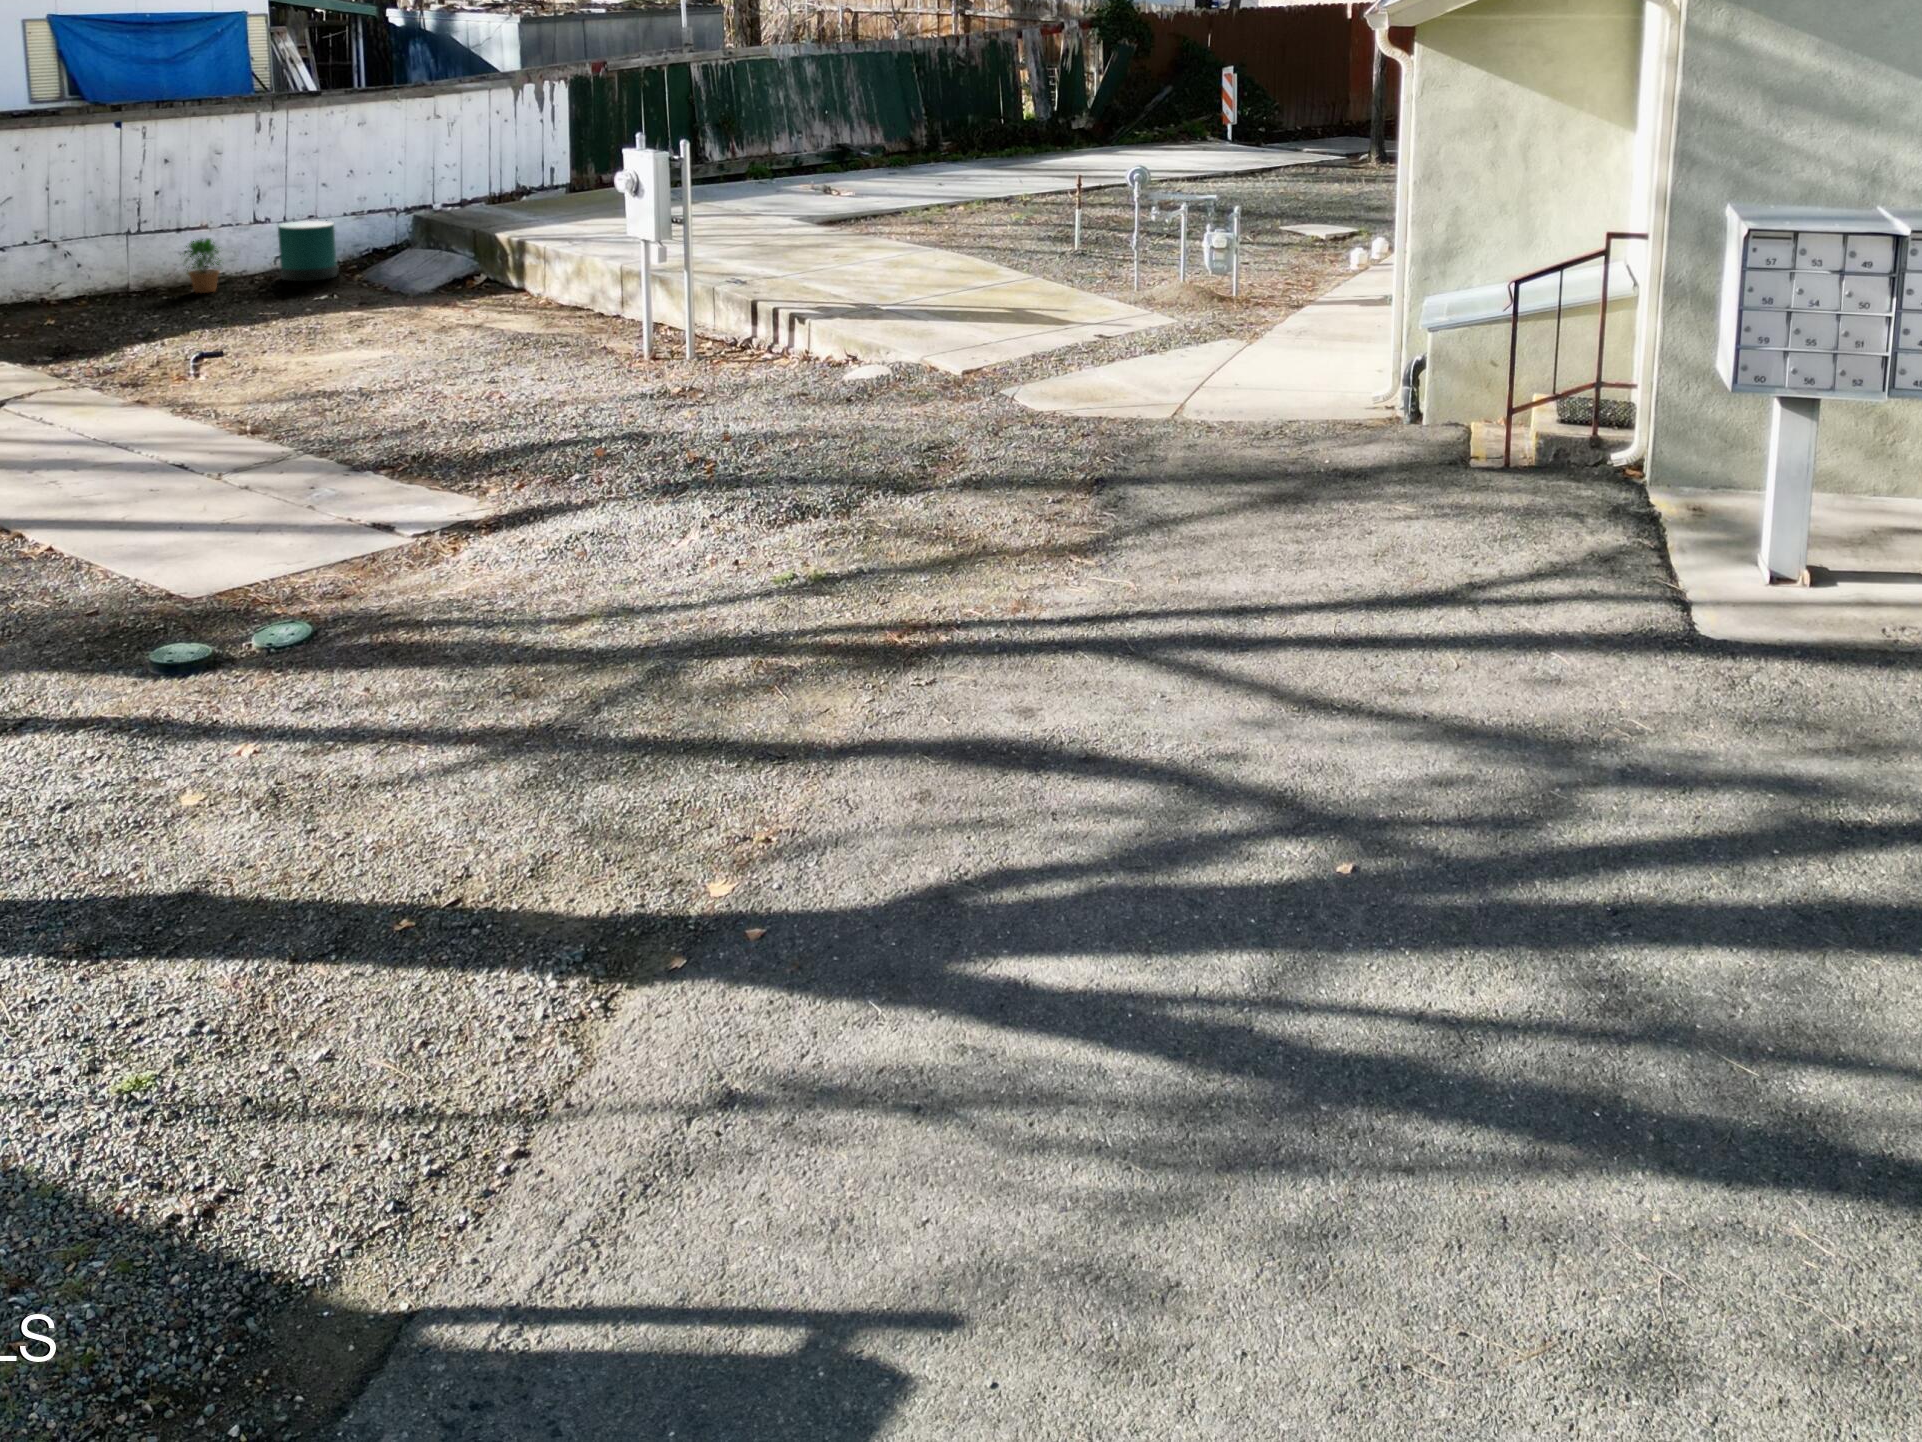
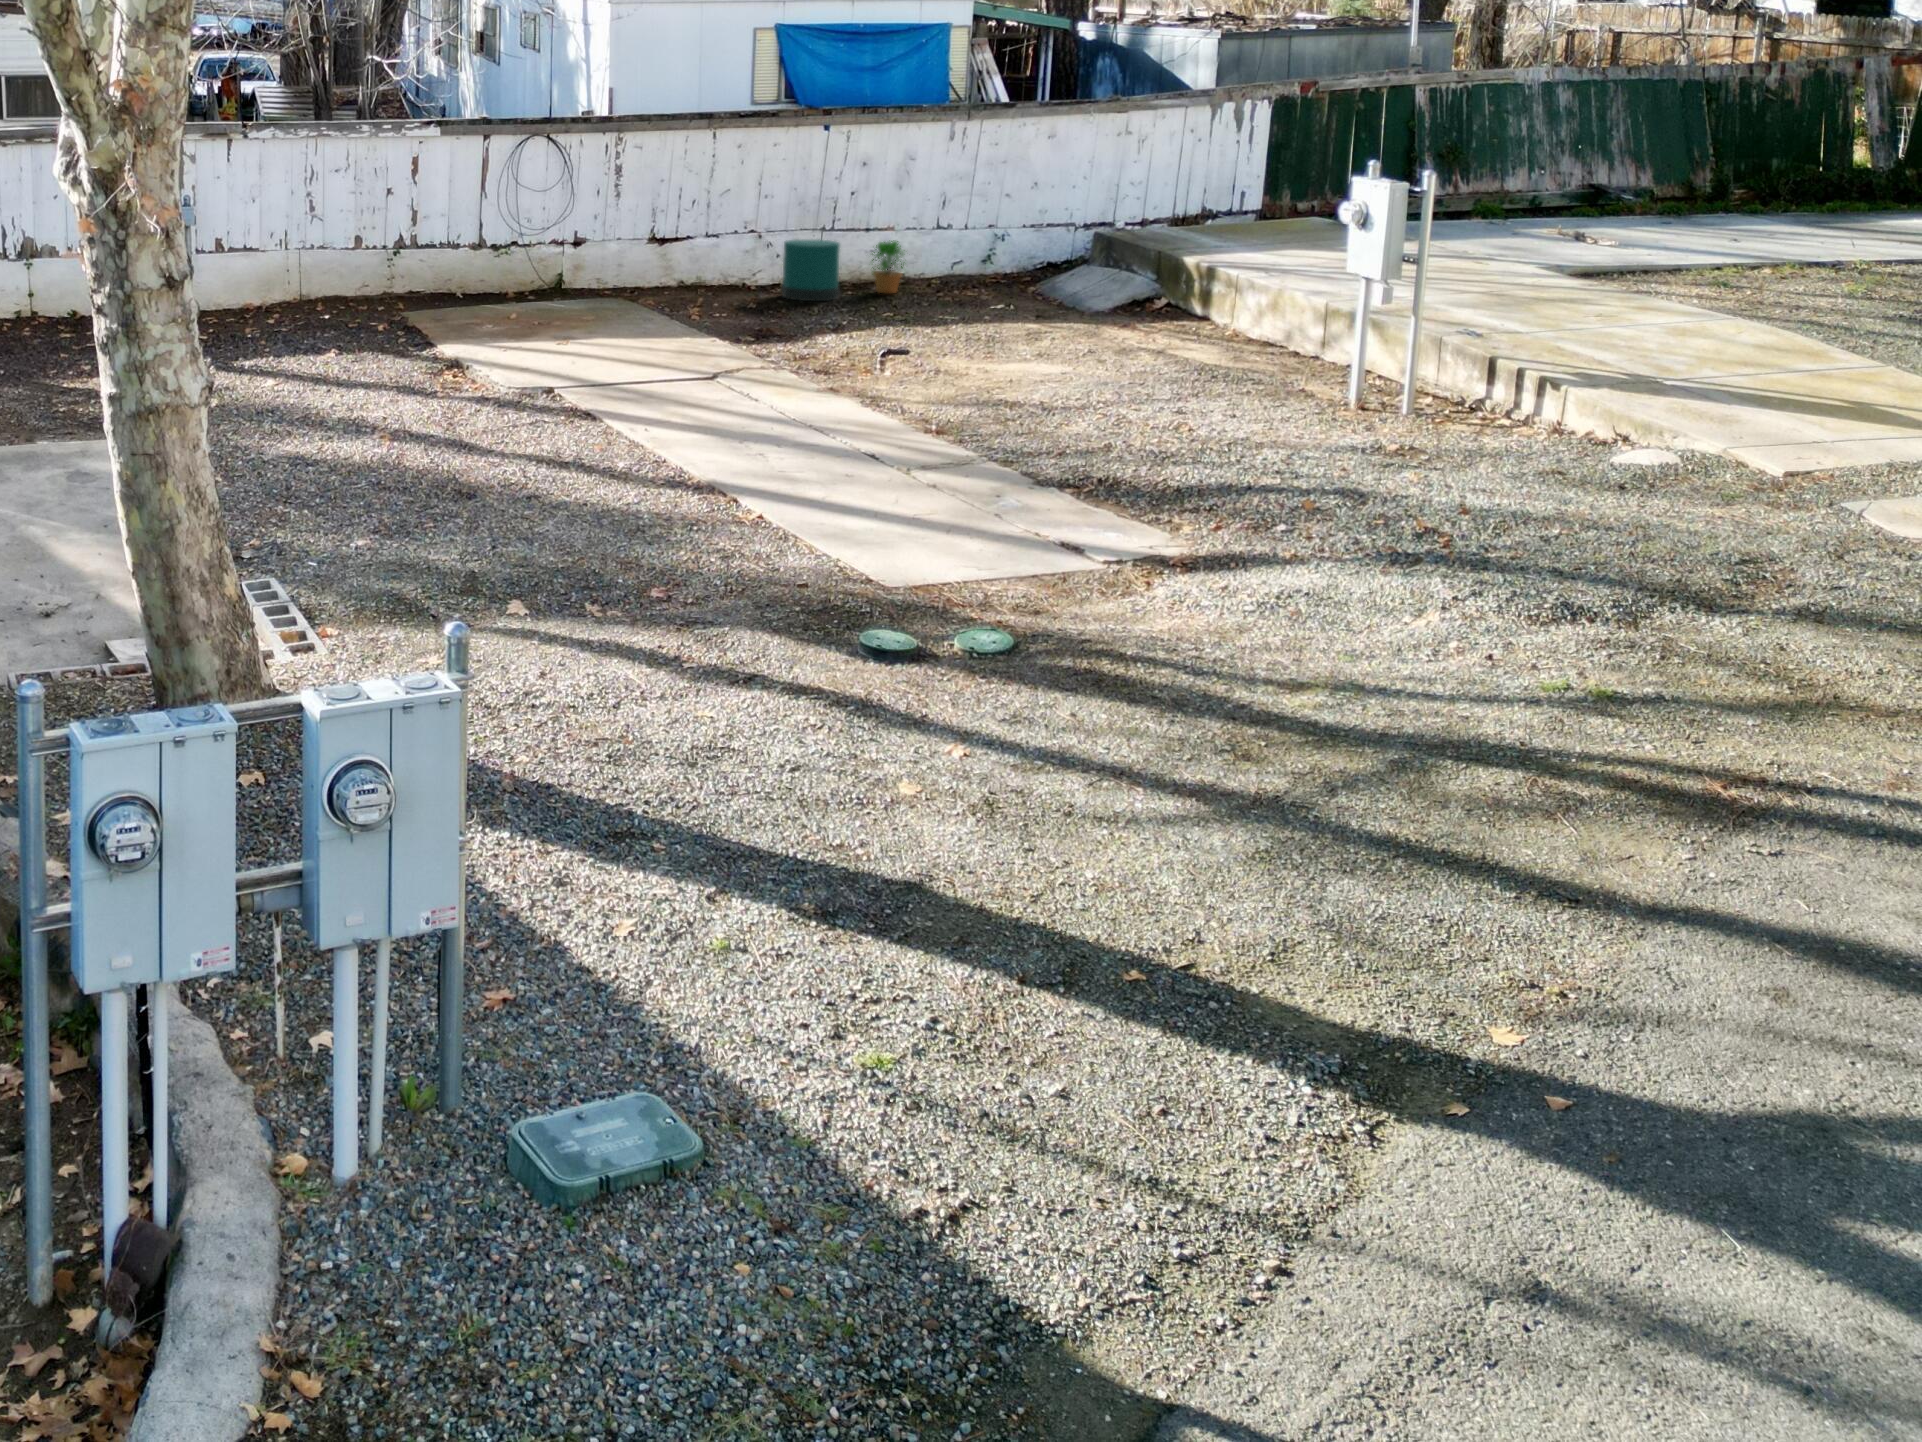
trash can: present [278,221,339,281] -> present [782,239,840,301]

